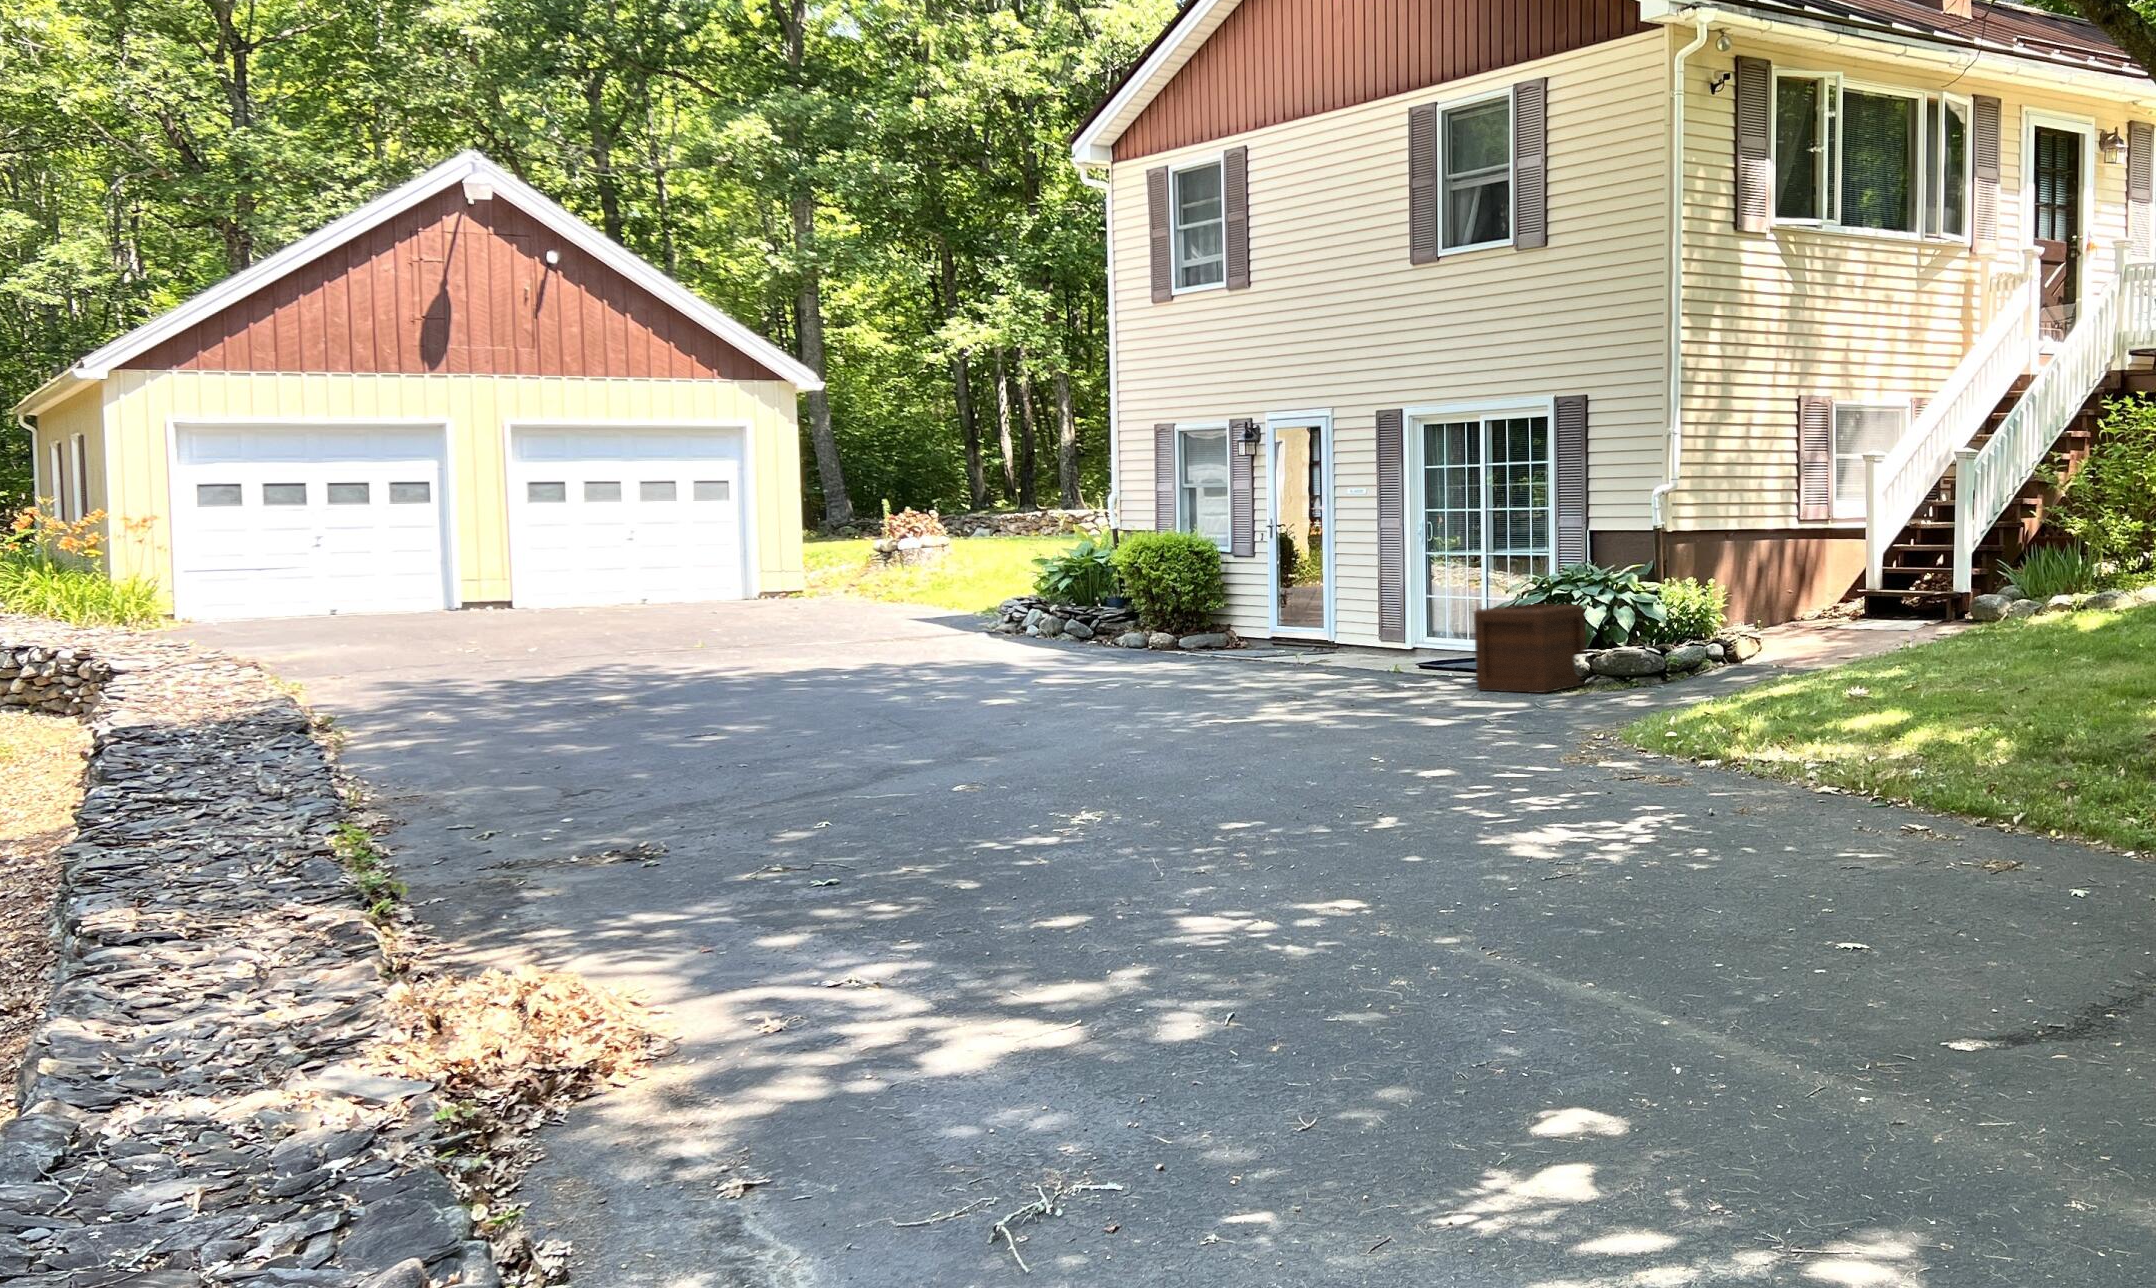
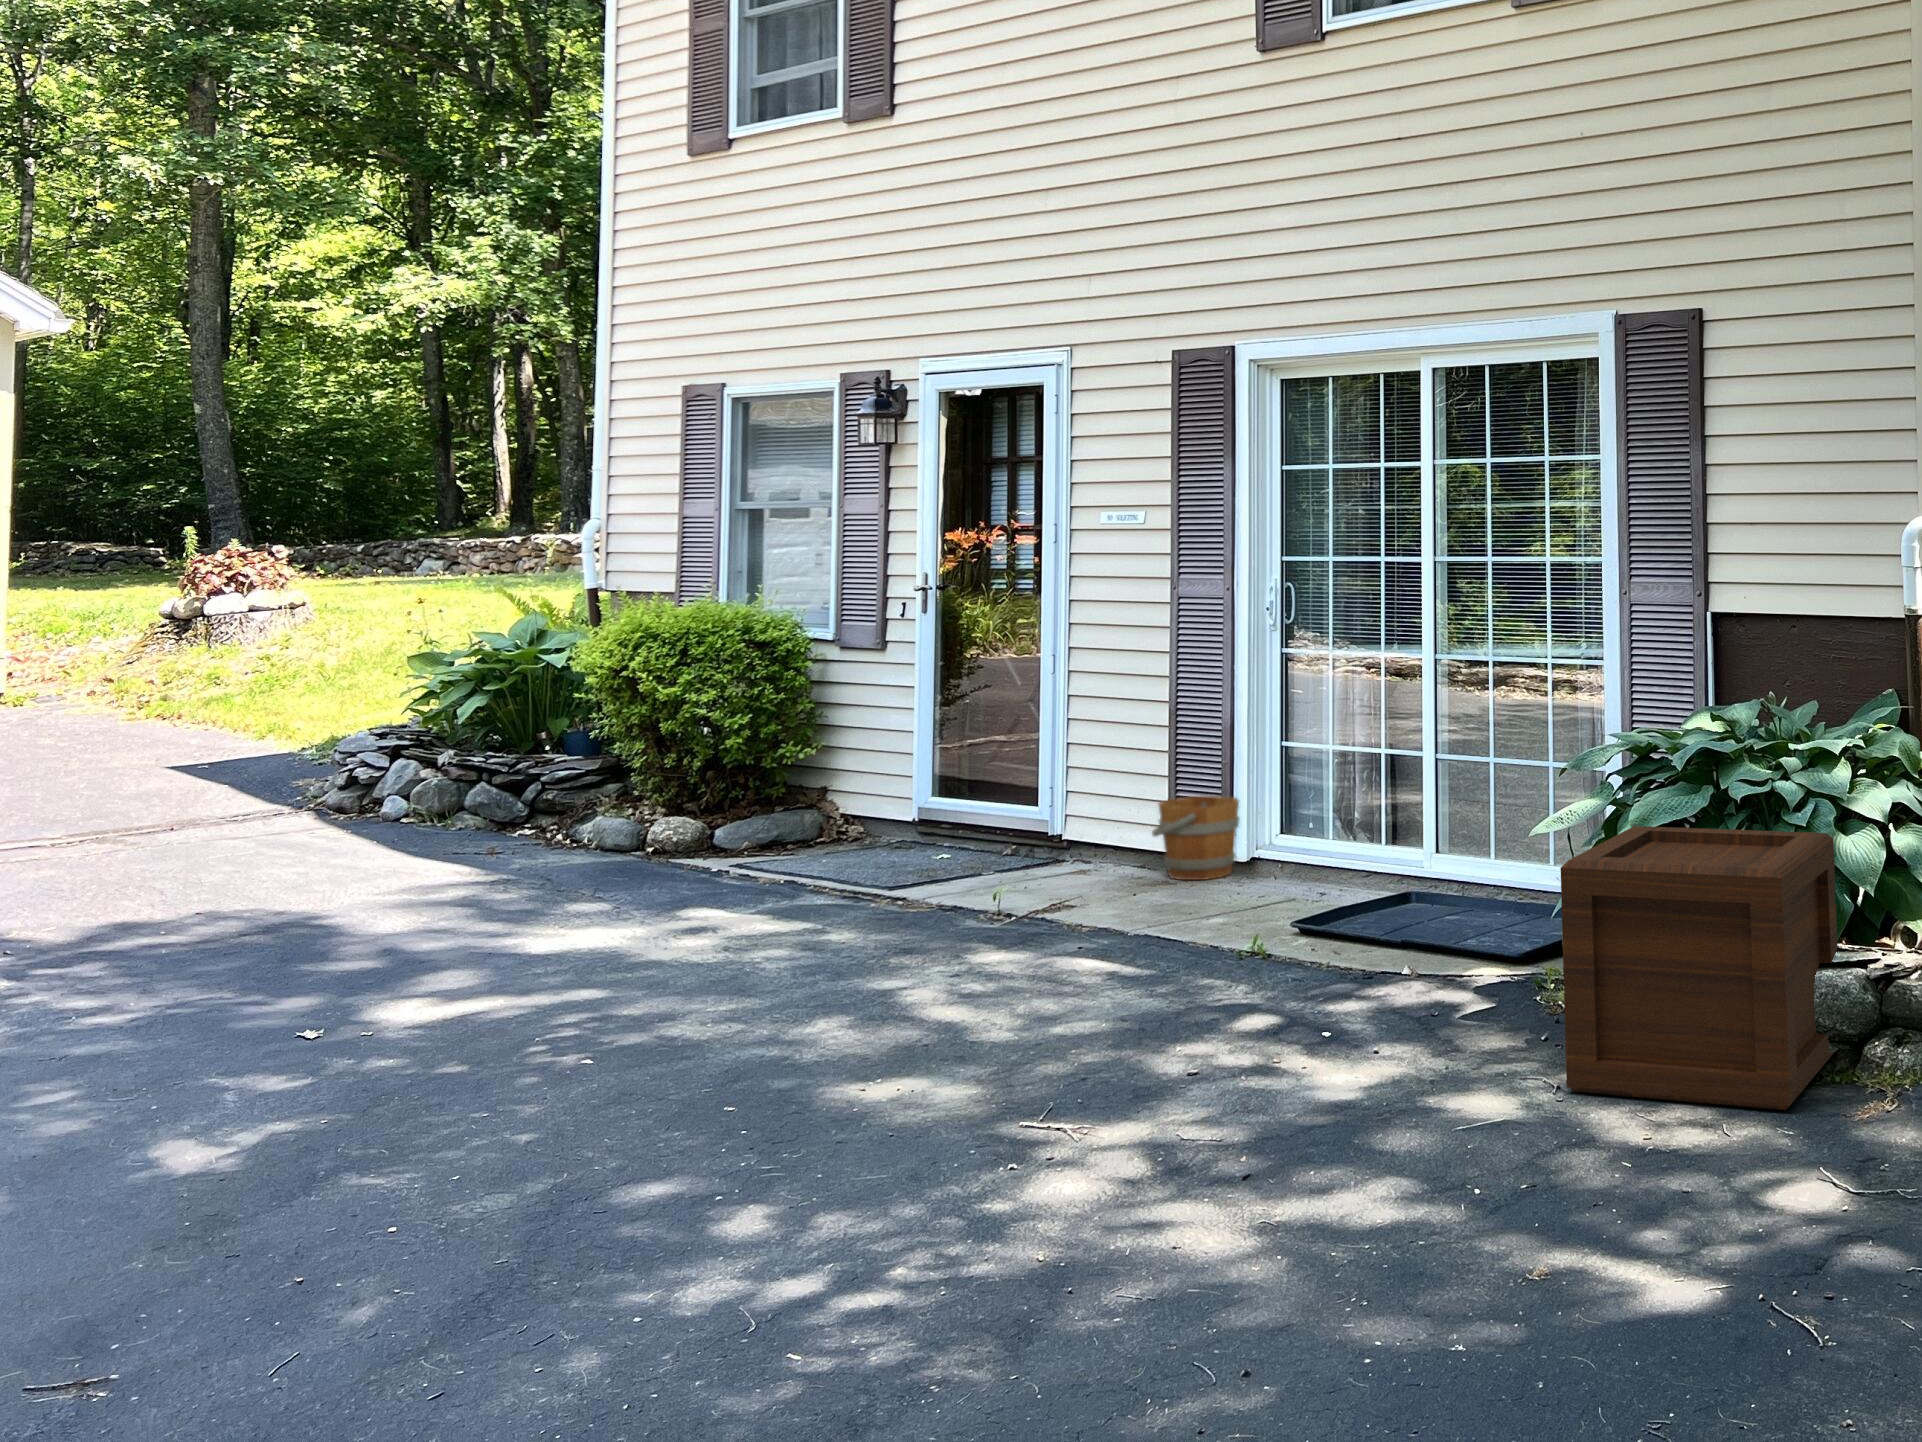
bucket: none [1371,618,1411,654] -> present [1152,796,1239,880]

